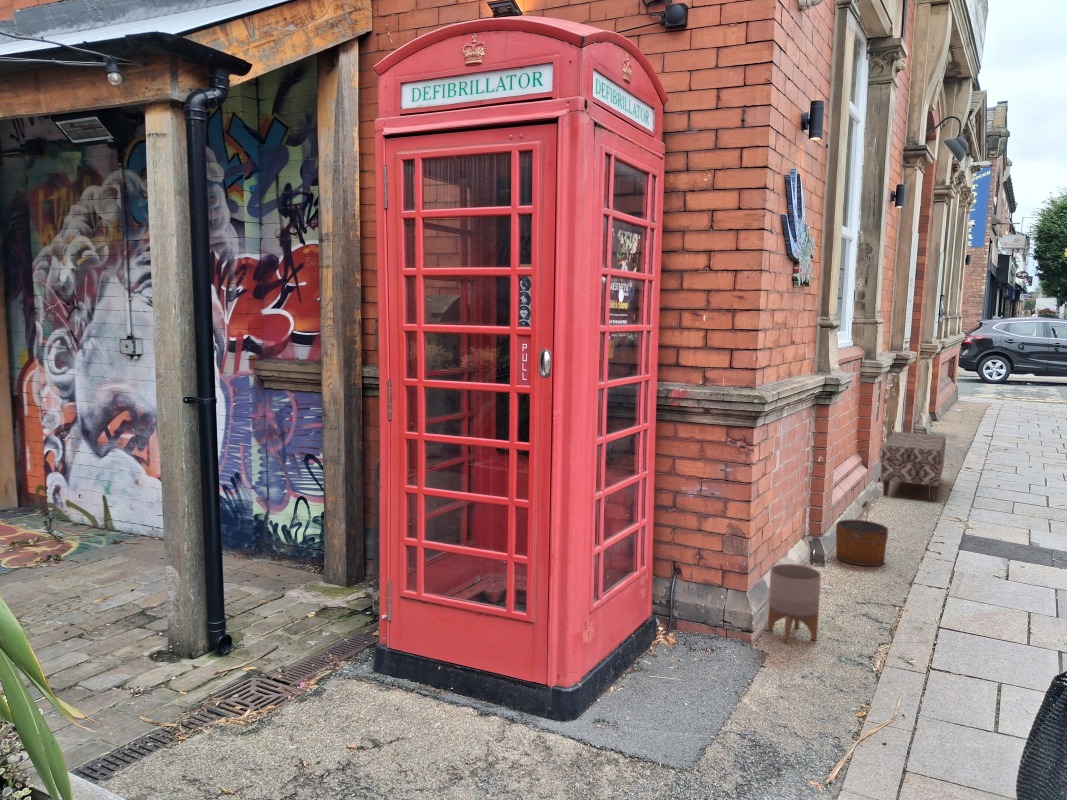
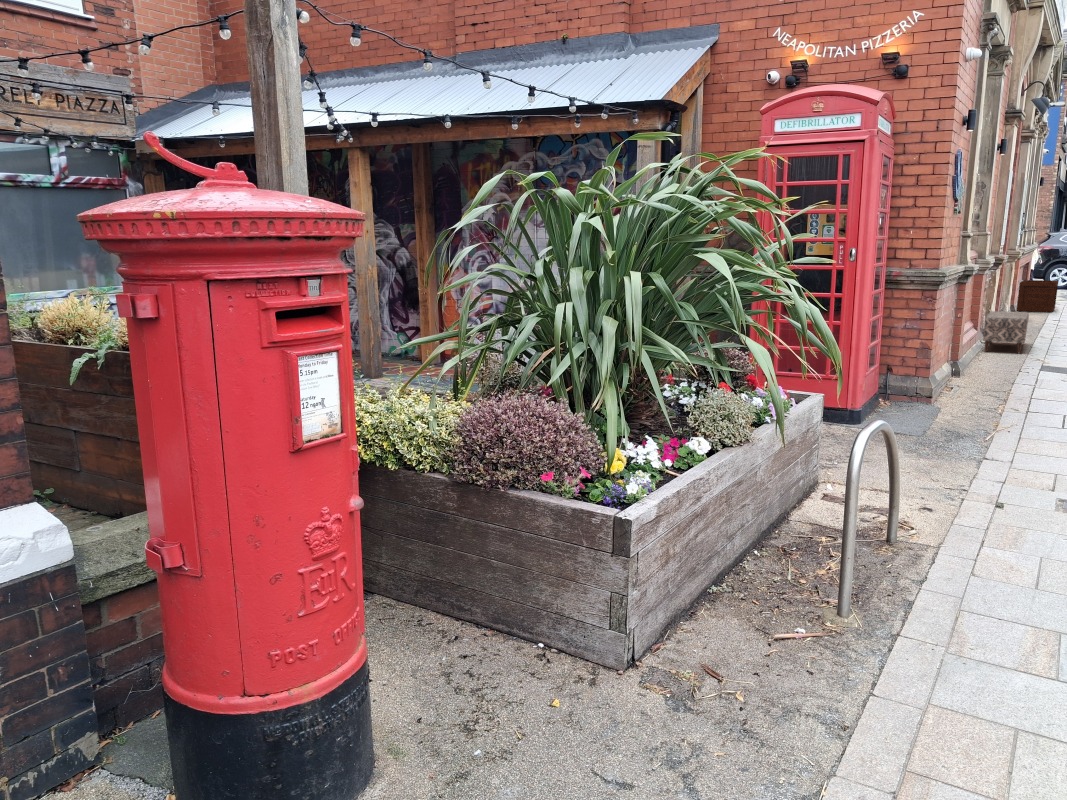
wooden crate: none [940,379,989,423] -> present [1016,280,1058,313]
bucket: present [836,501,888,566] -> none [964,342,998,379]
planter: present [768,564,821,643] -> none [937,365,970,404]

